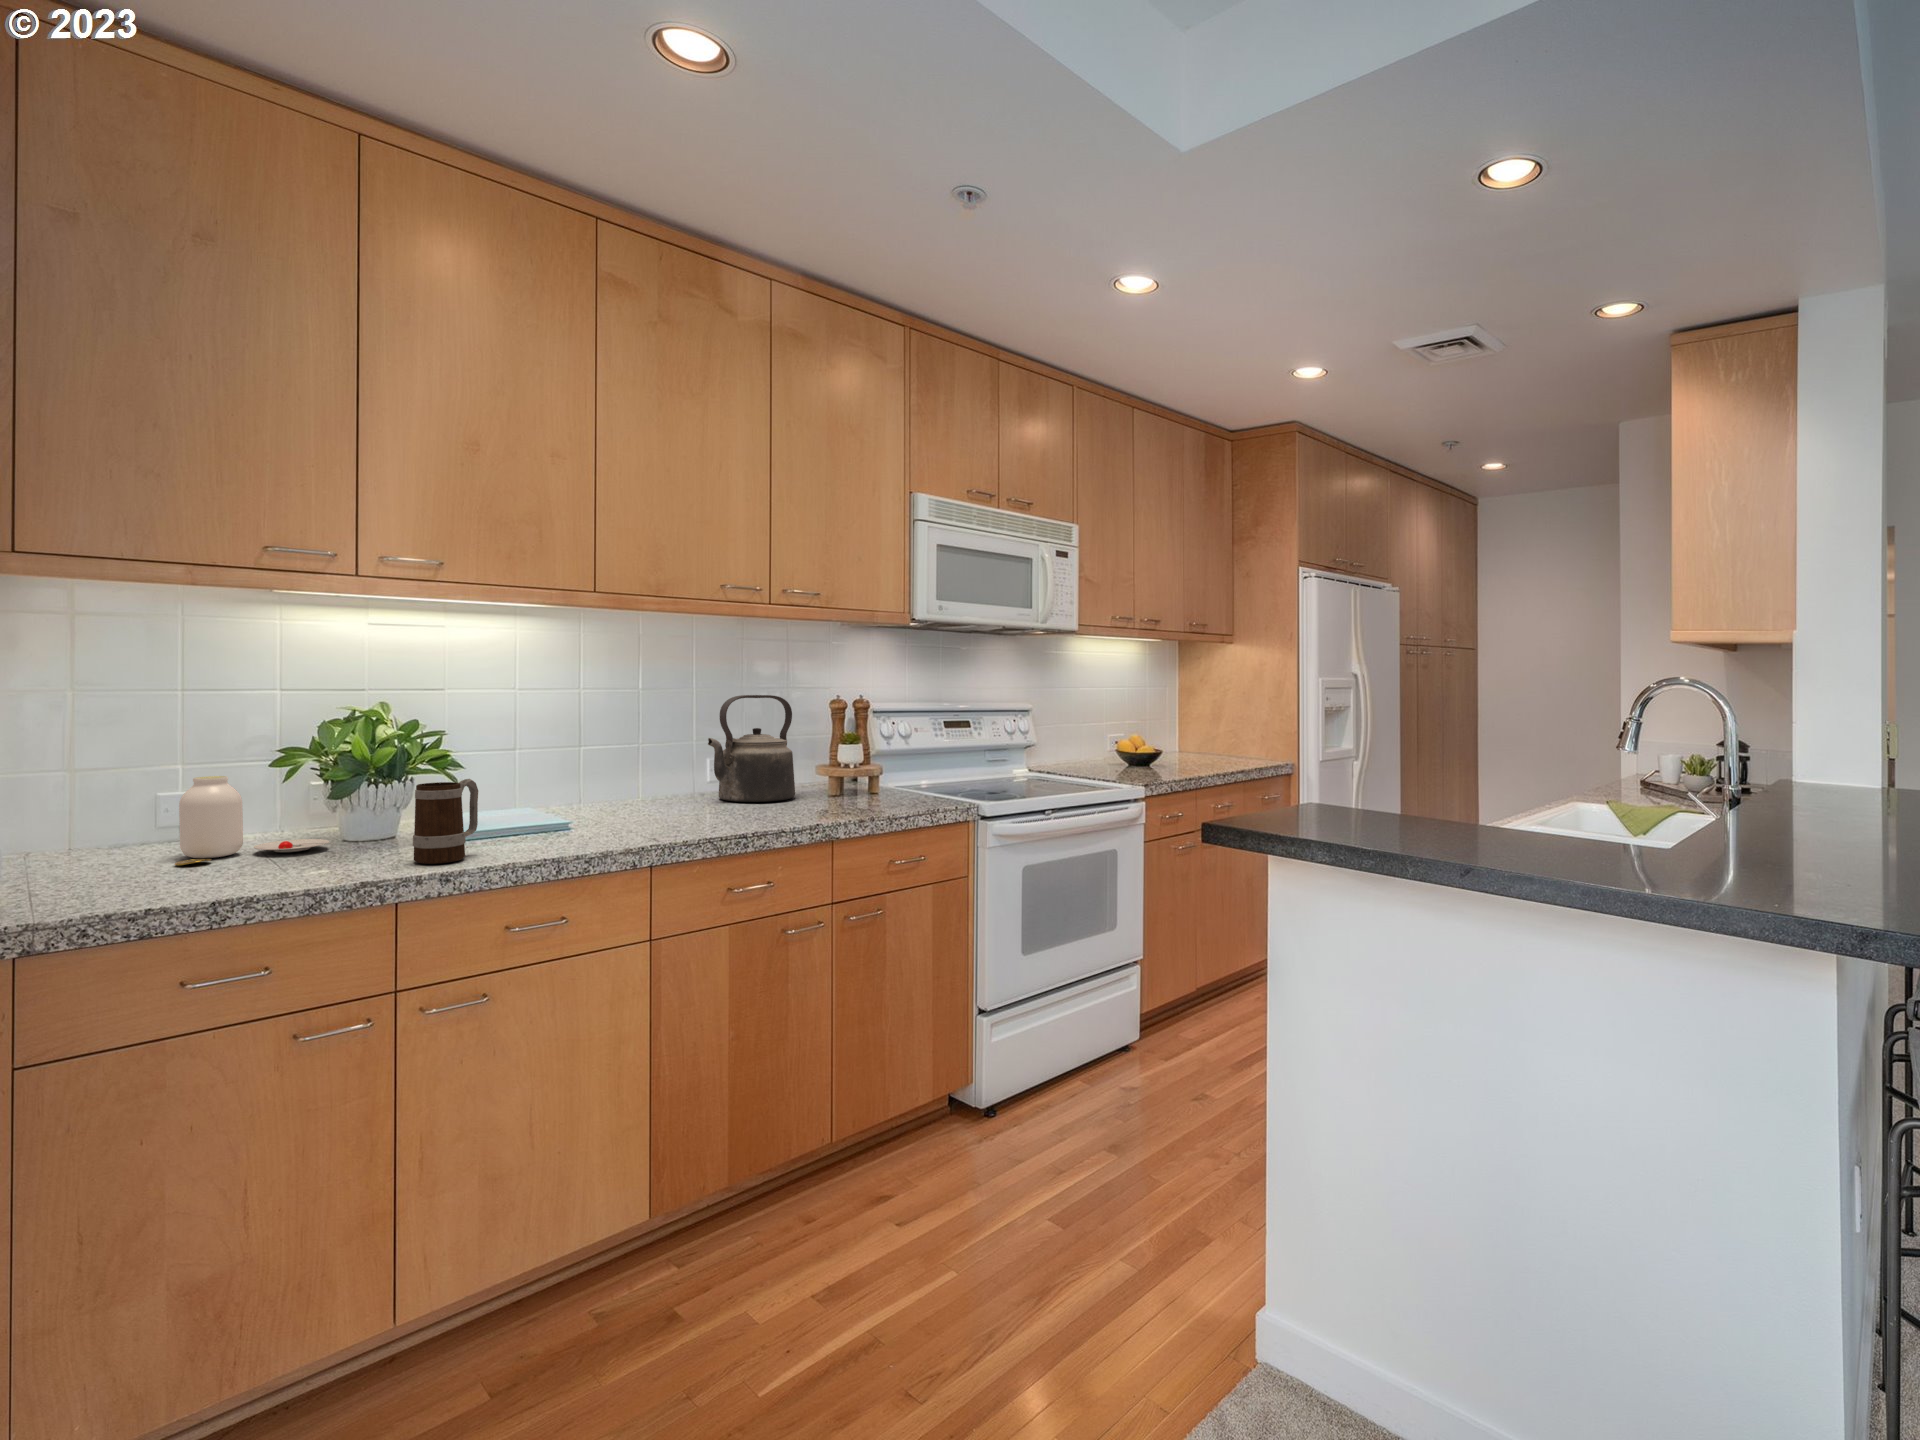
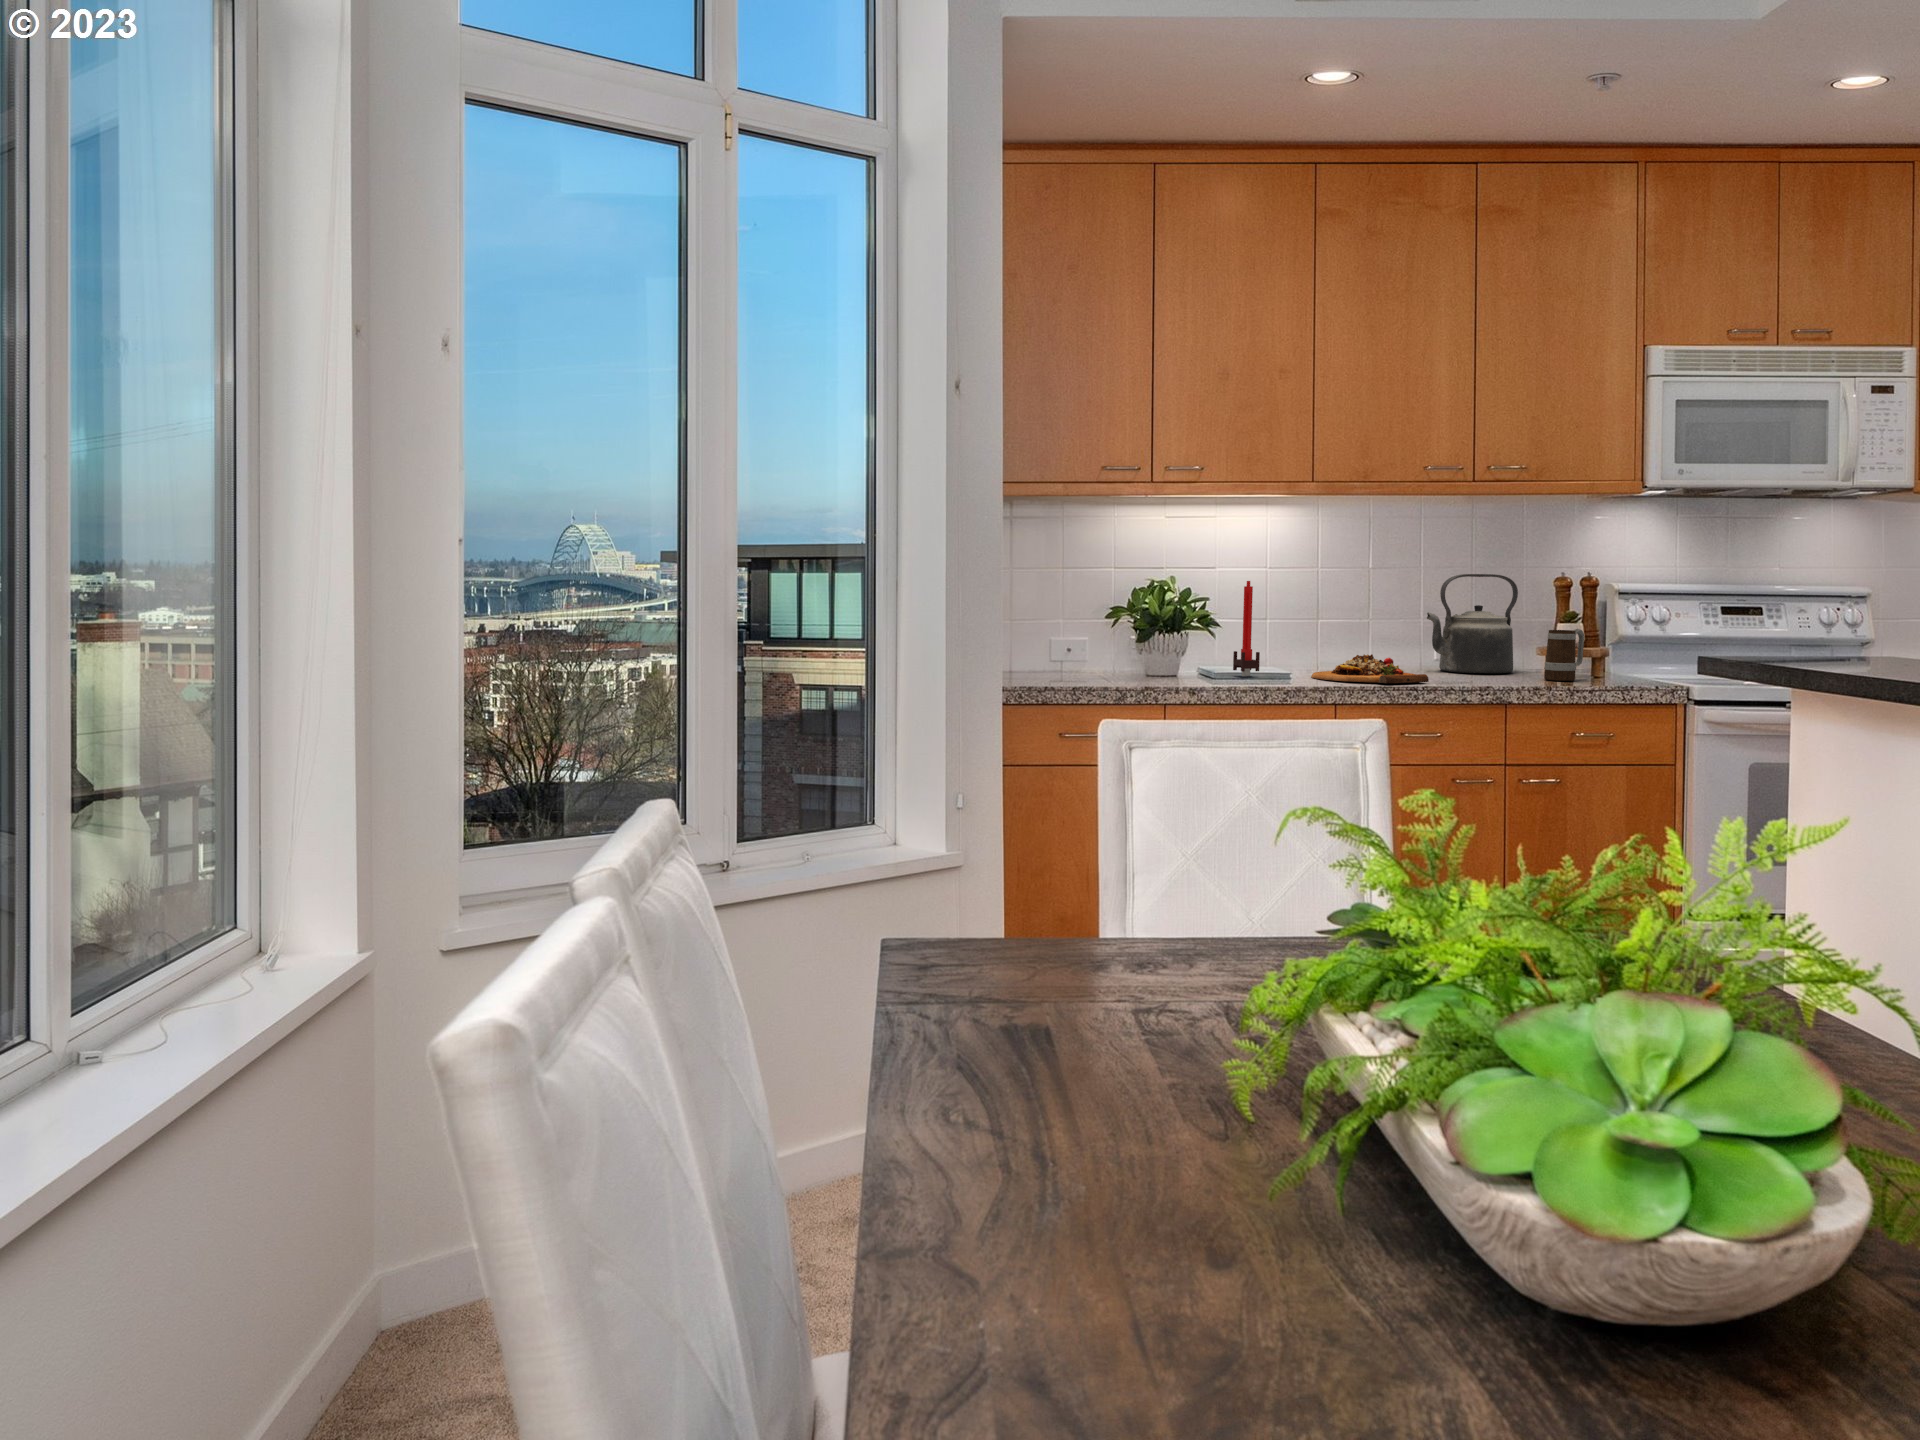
candle: none [489,708,528,836] -> present [1233,581,1260,676]
jar: present [175,776,333,865] -> none [1053,622,1136,674]
mug: present [413,779,478,864] -> present [1544,629,1585,681]
cutting board: none [594,792,745,832] -> present [1311,654,1429,683]

